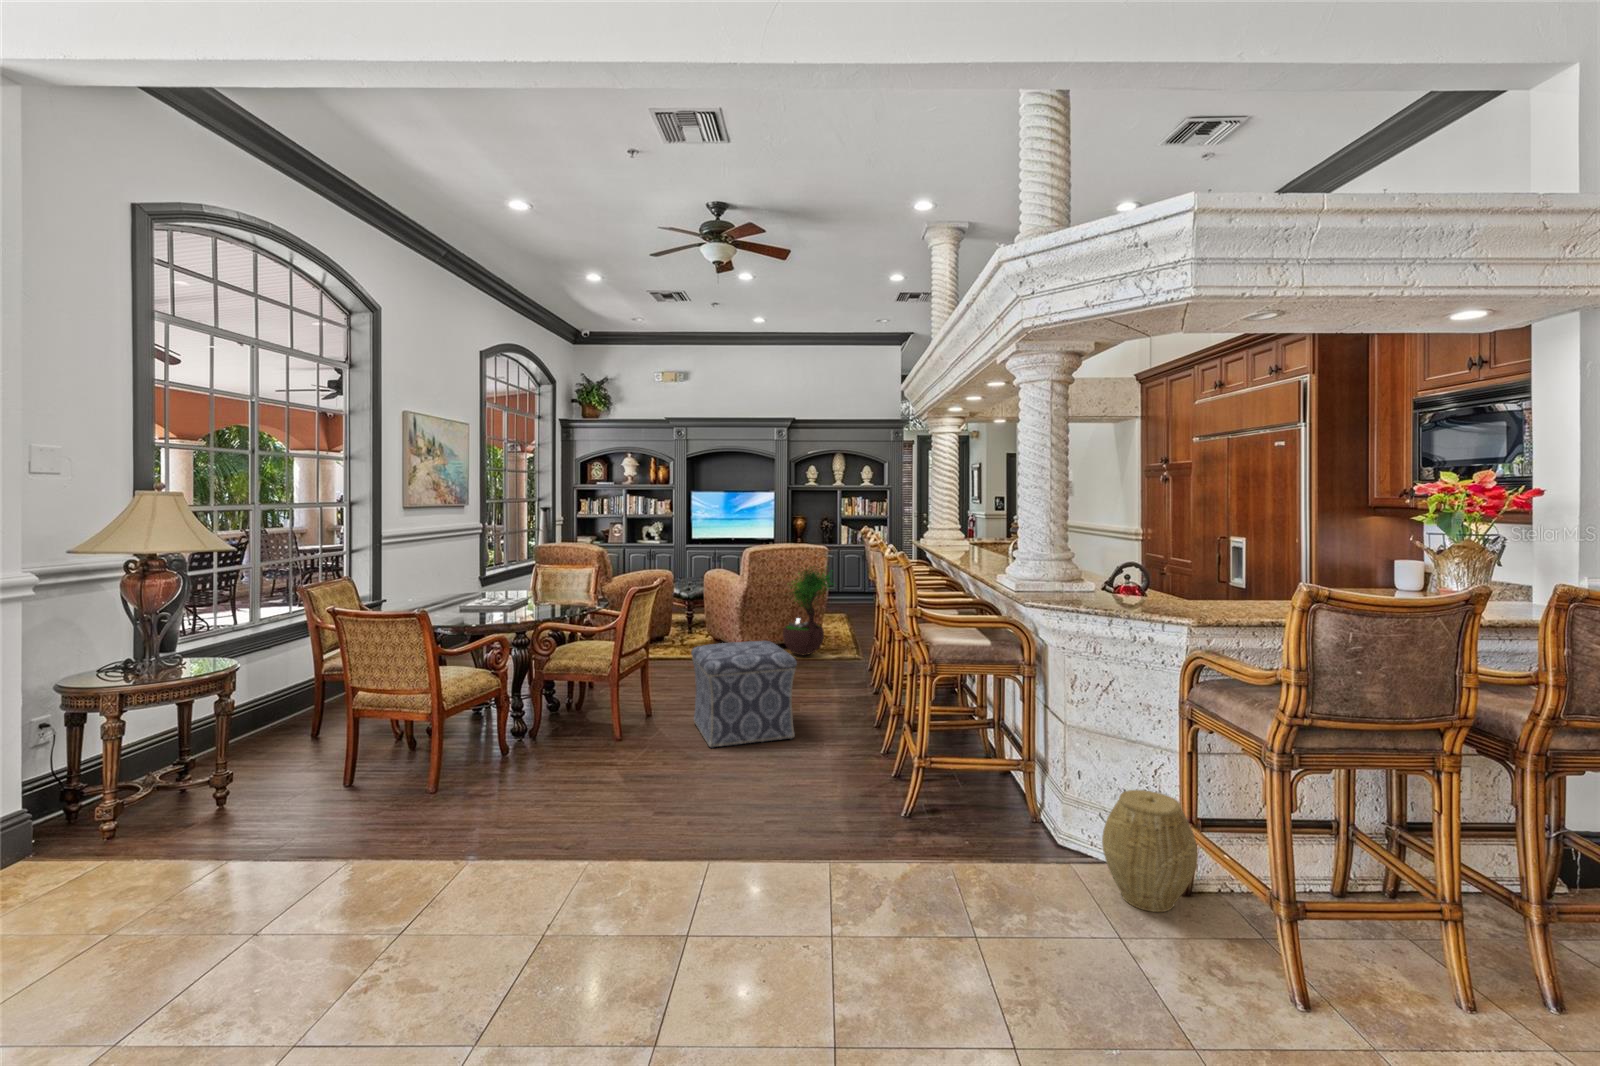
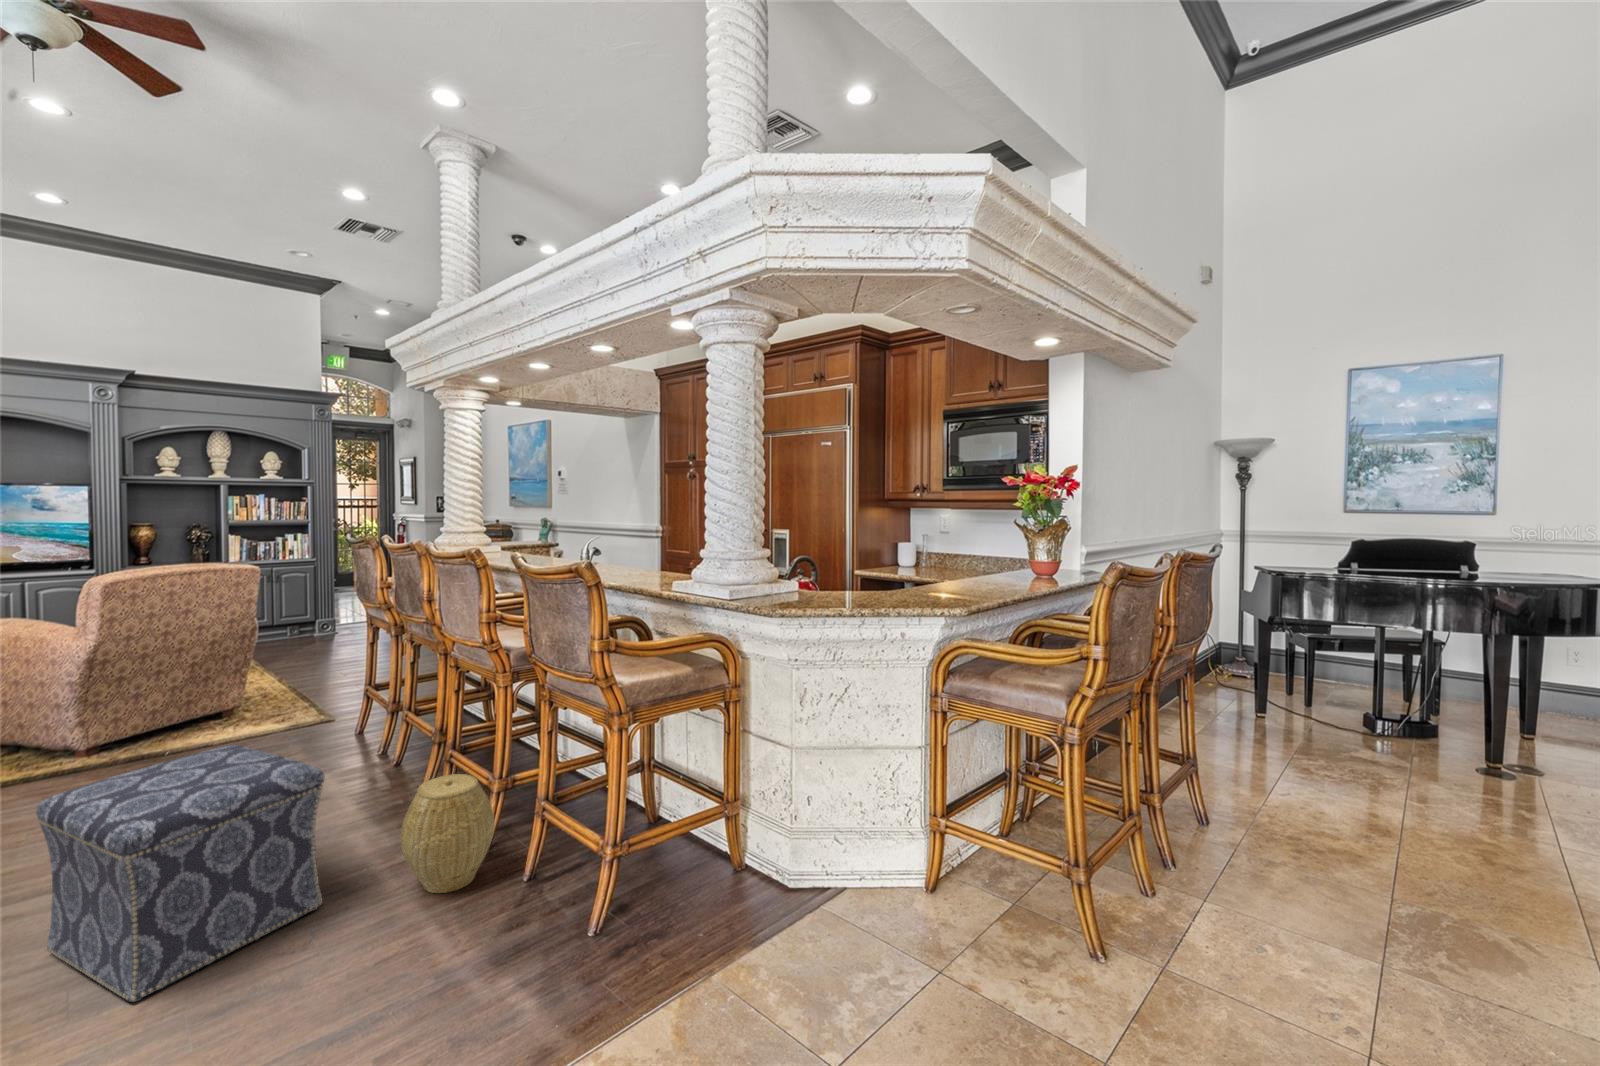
potted tree: present [783,566,833,655] -> none [182,591,289,739]
woven basket: present [1102,790,1198,912] -> present [401,774,495,893]

